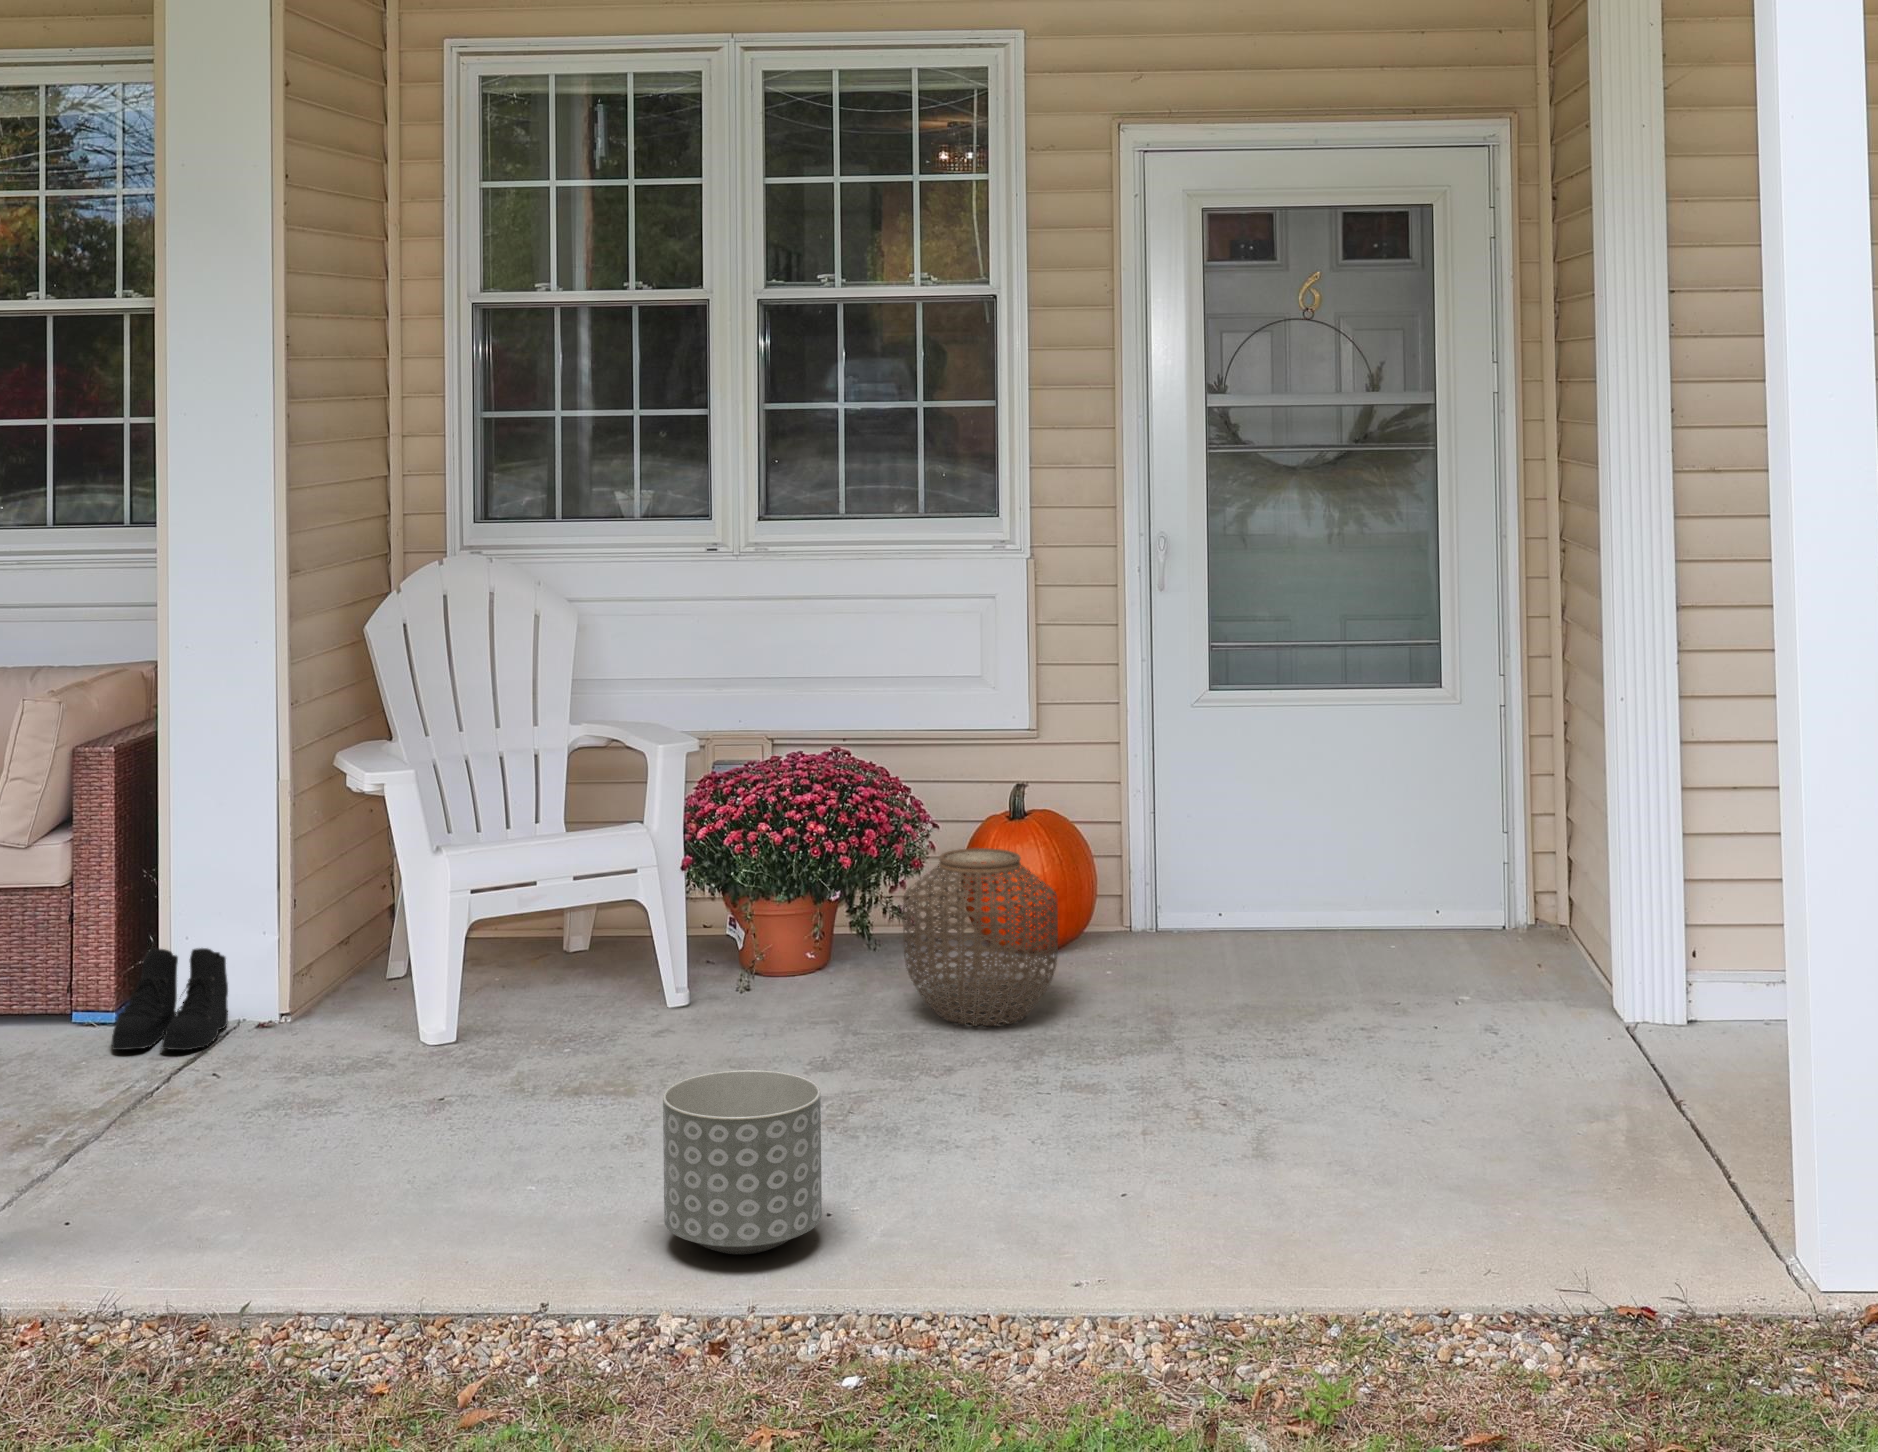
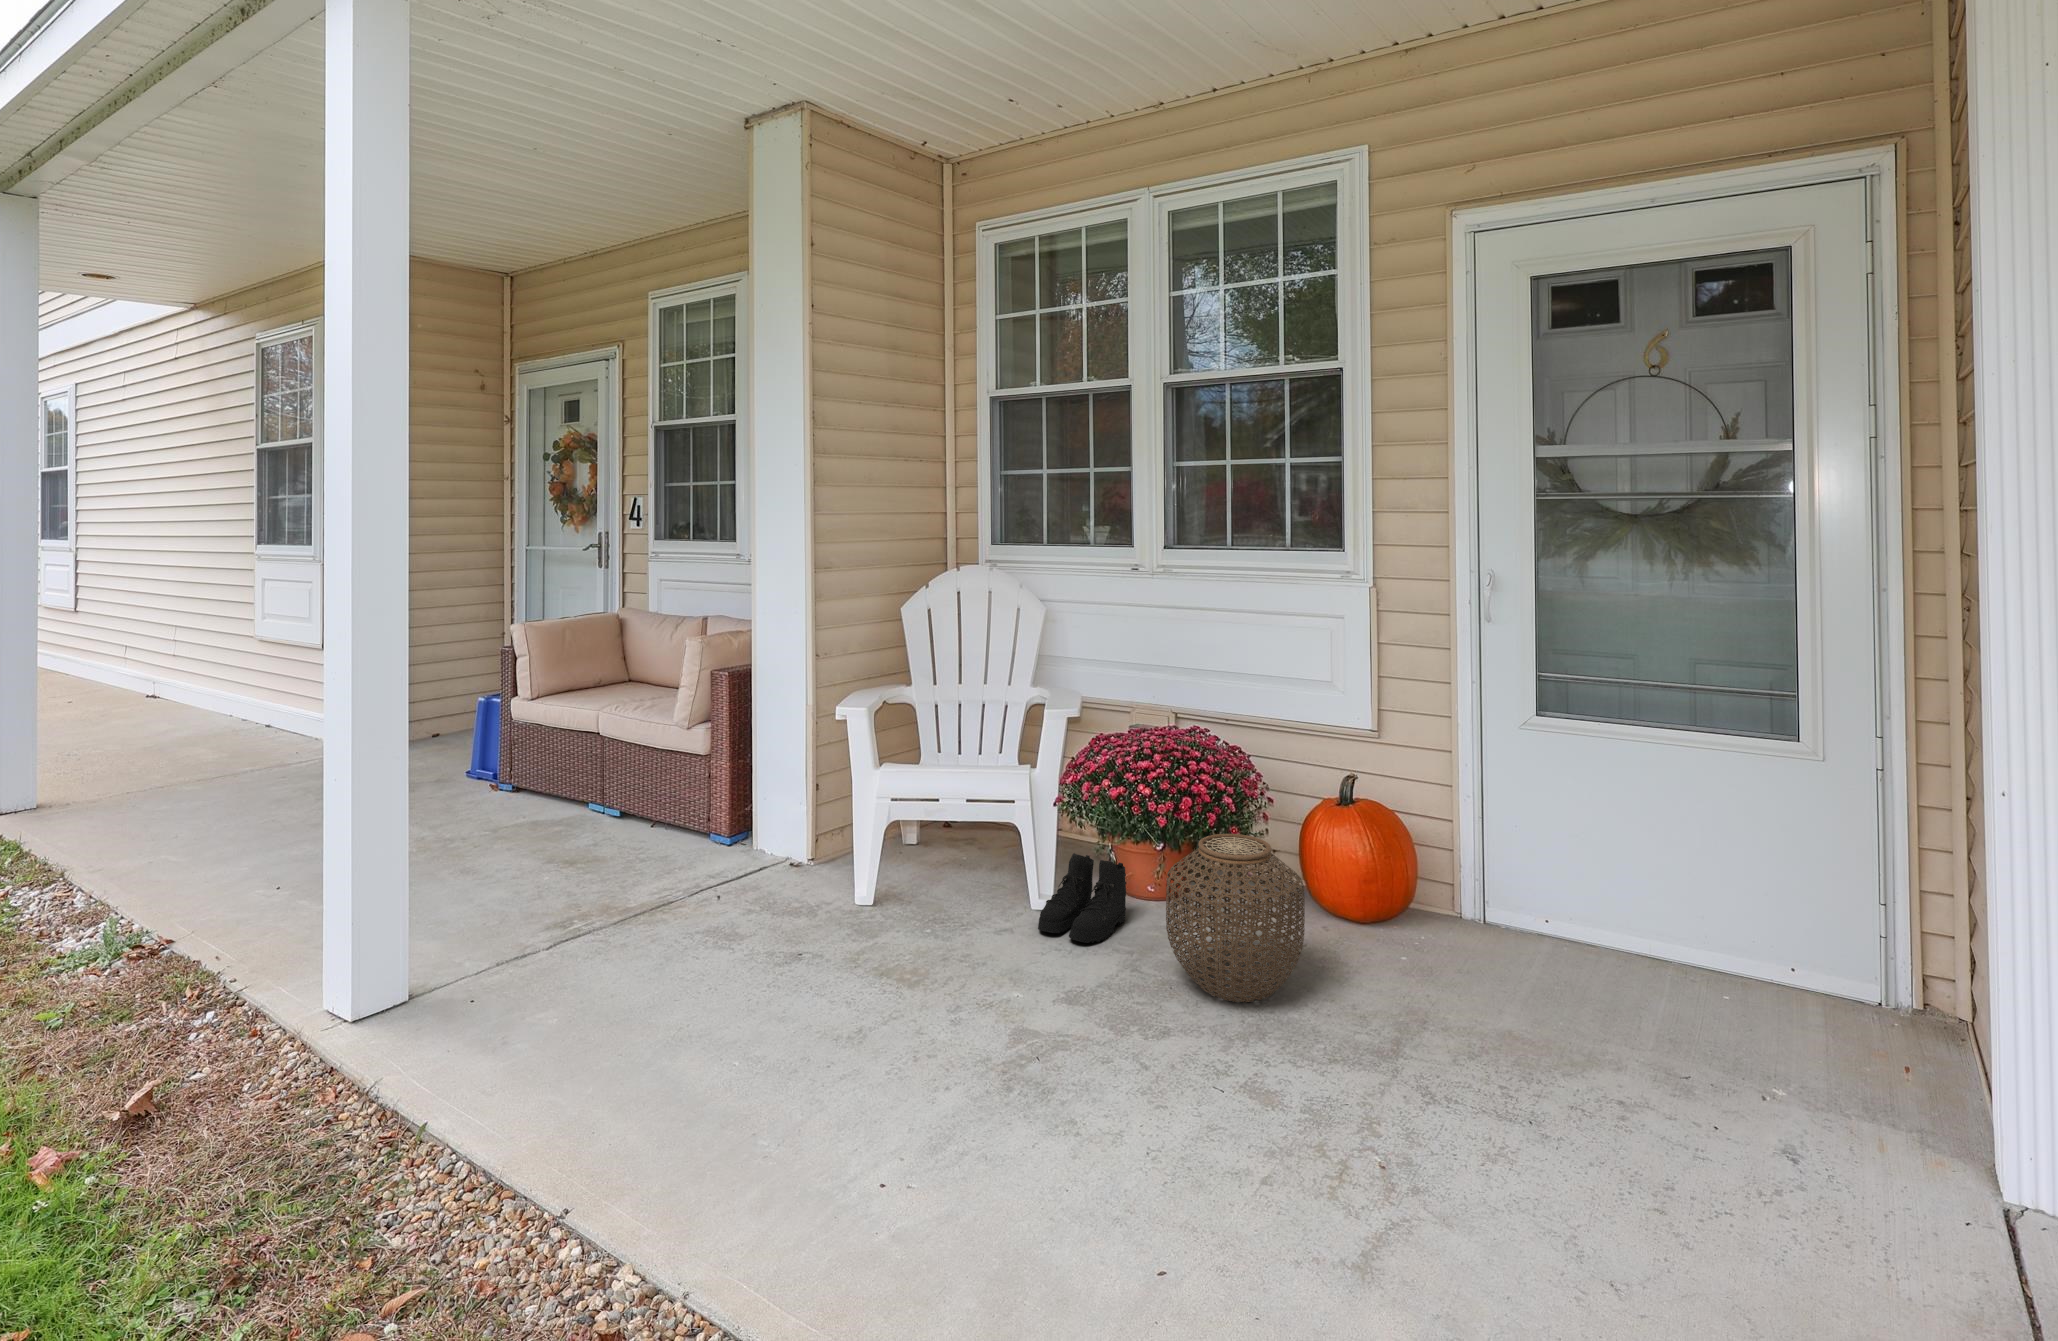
boots: present [112,948,228,1050] -> present [1038,853,1126,943]
planter: present [663,1070,822,1255] -> none [651,1039,808,1249]

